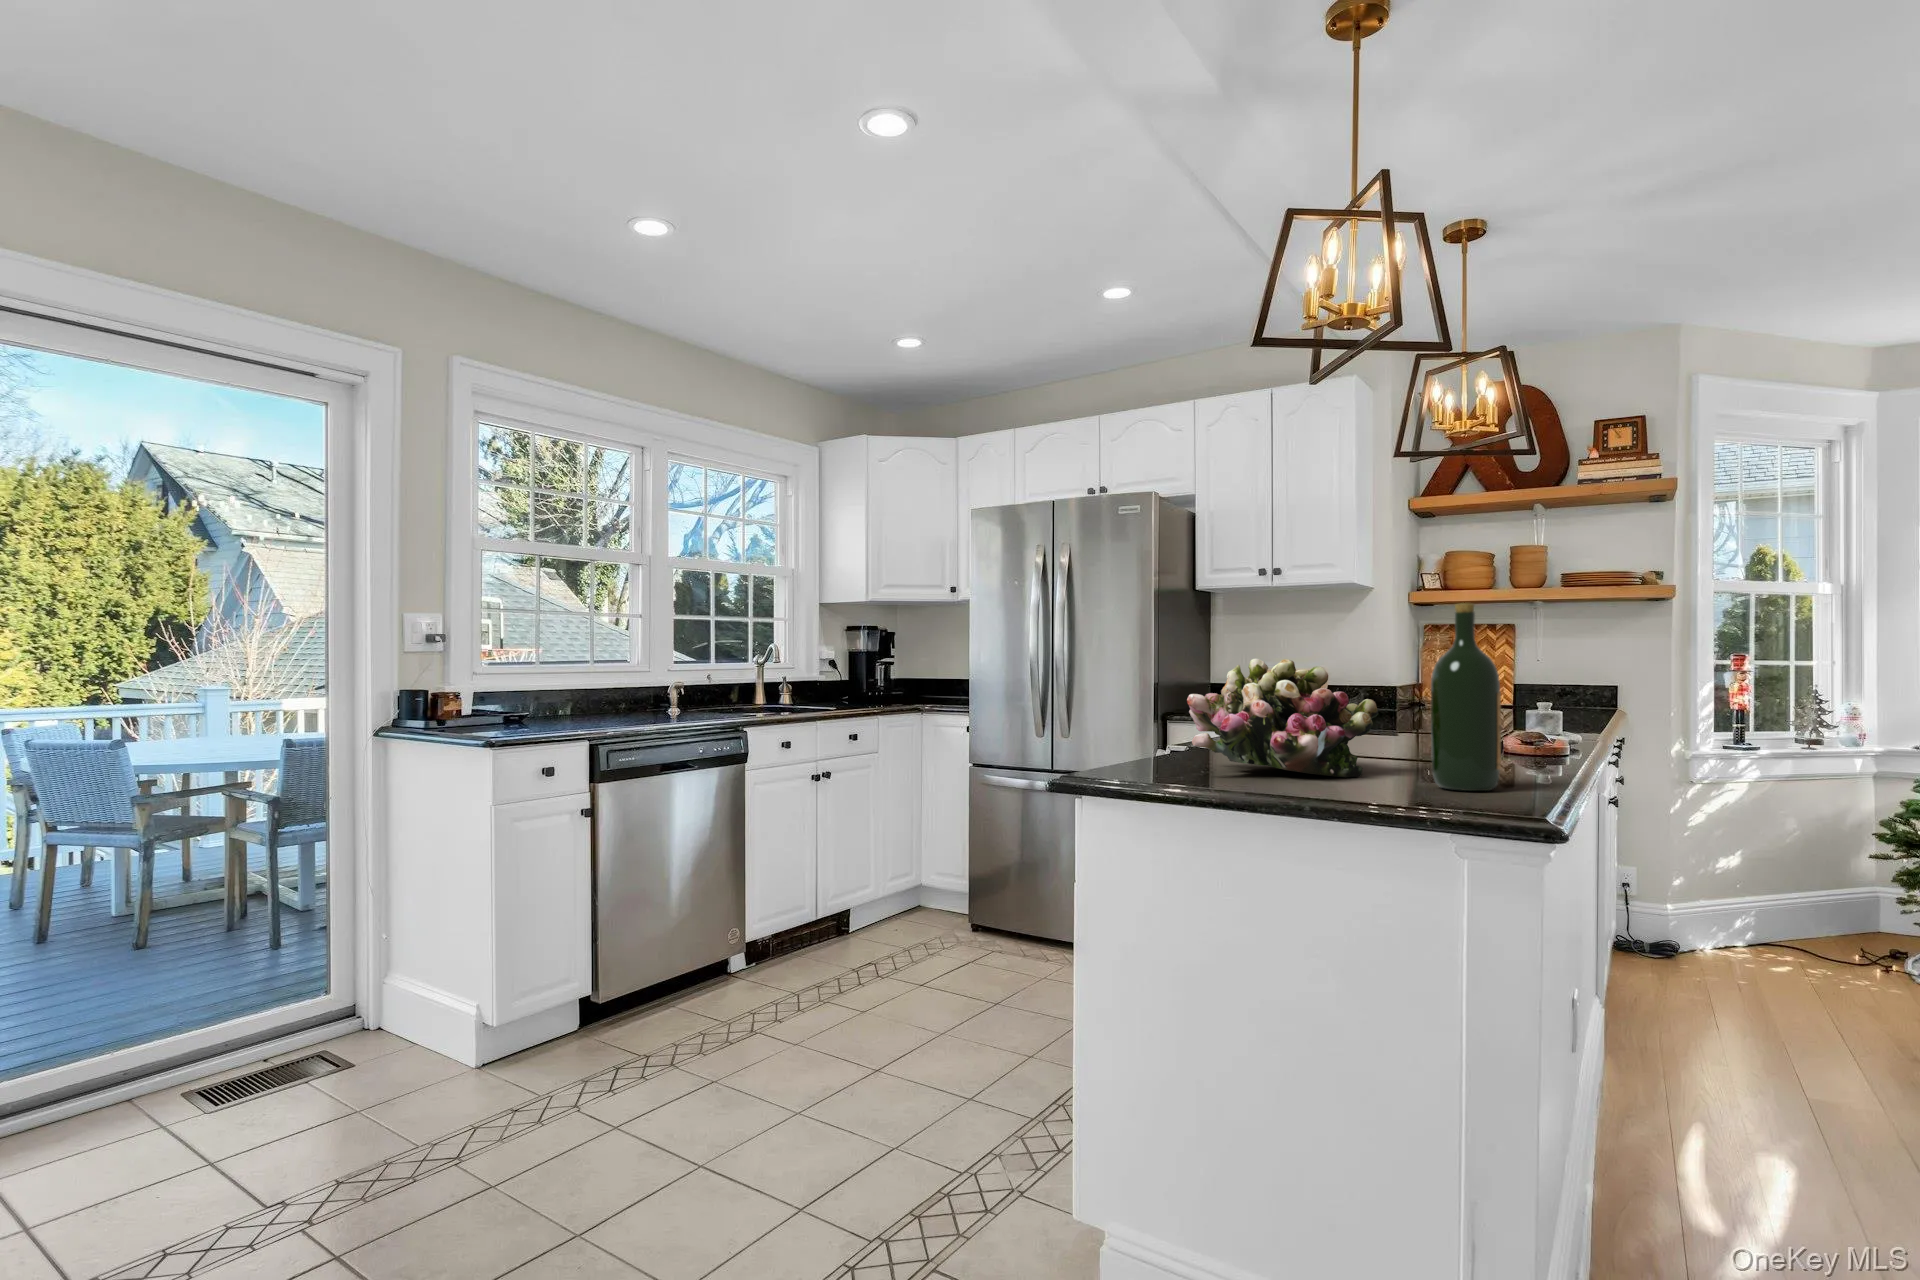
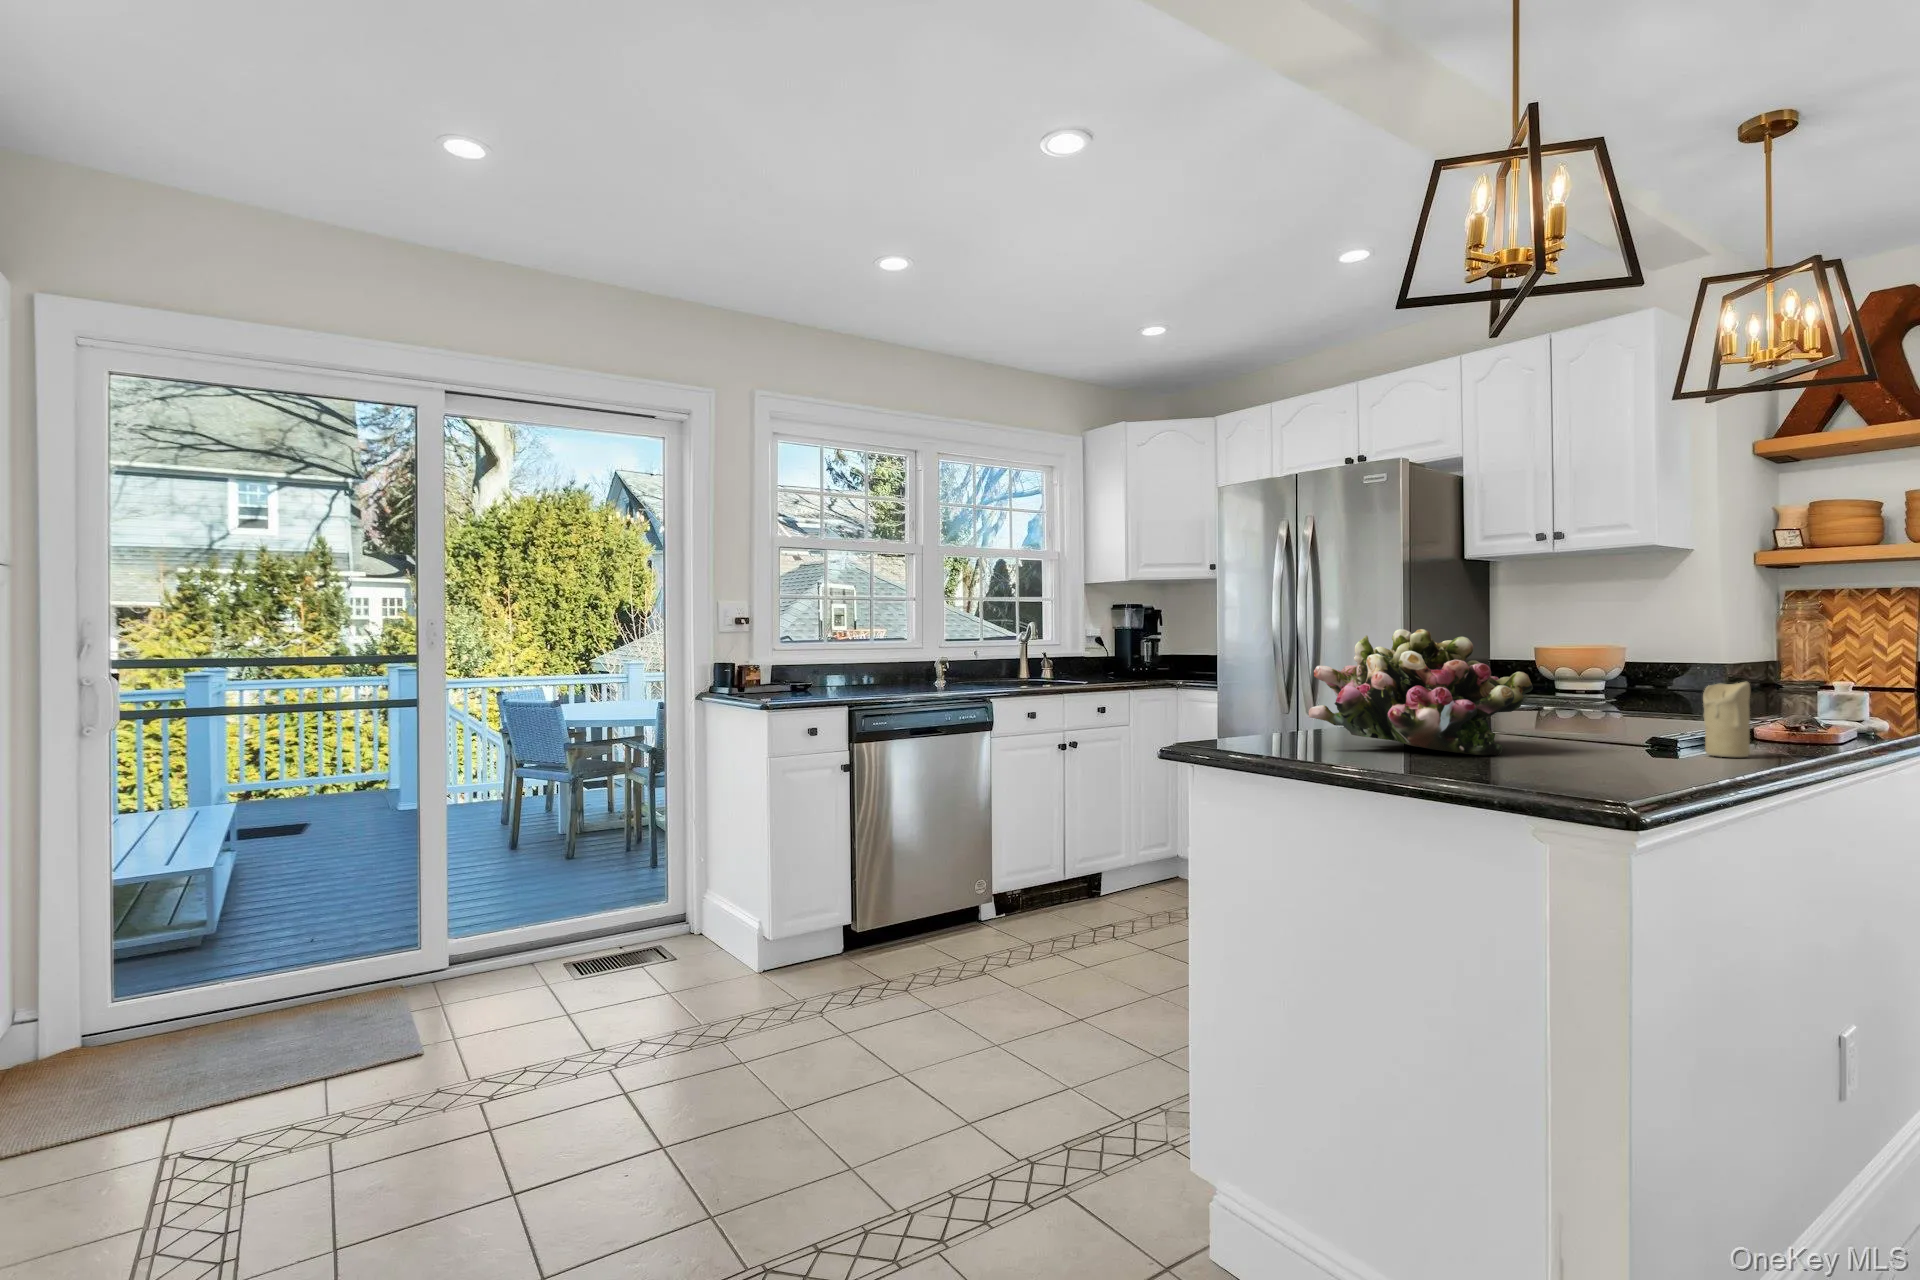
wine bottle: present [1431,603,1501,791] -> none [1555,564,1639,773]
candle: none [1505,706,1543,772] -> present [1703,682,1750,757]

